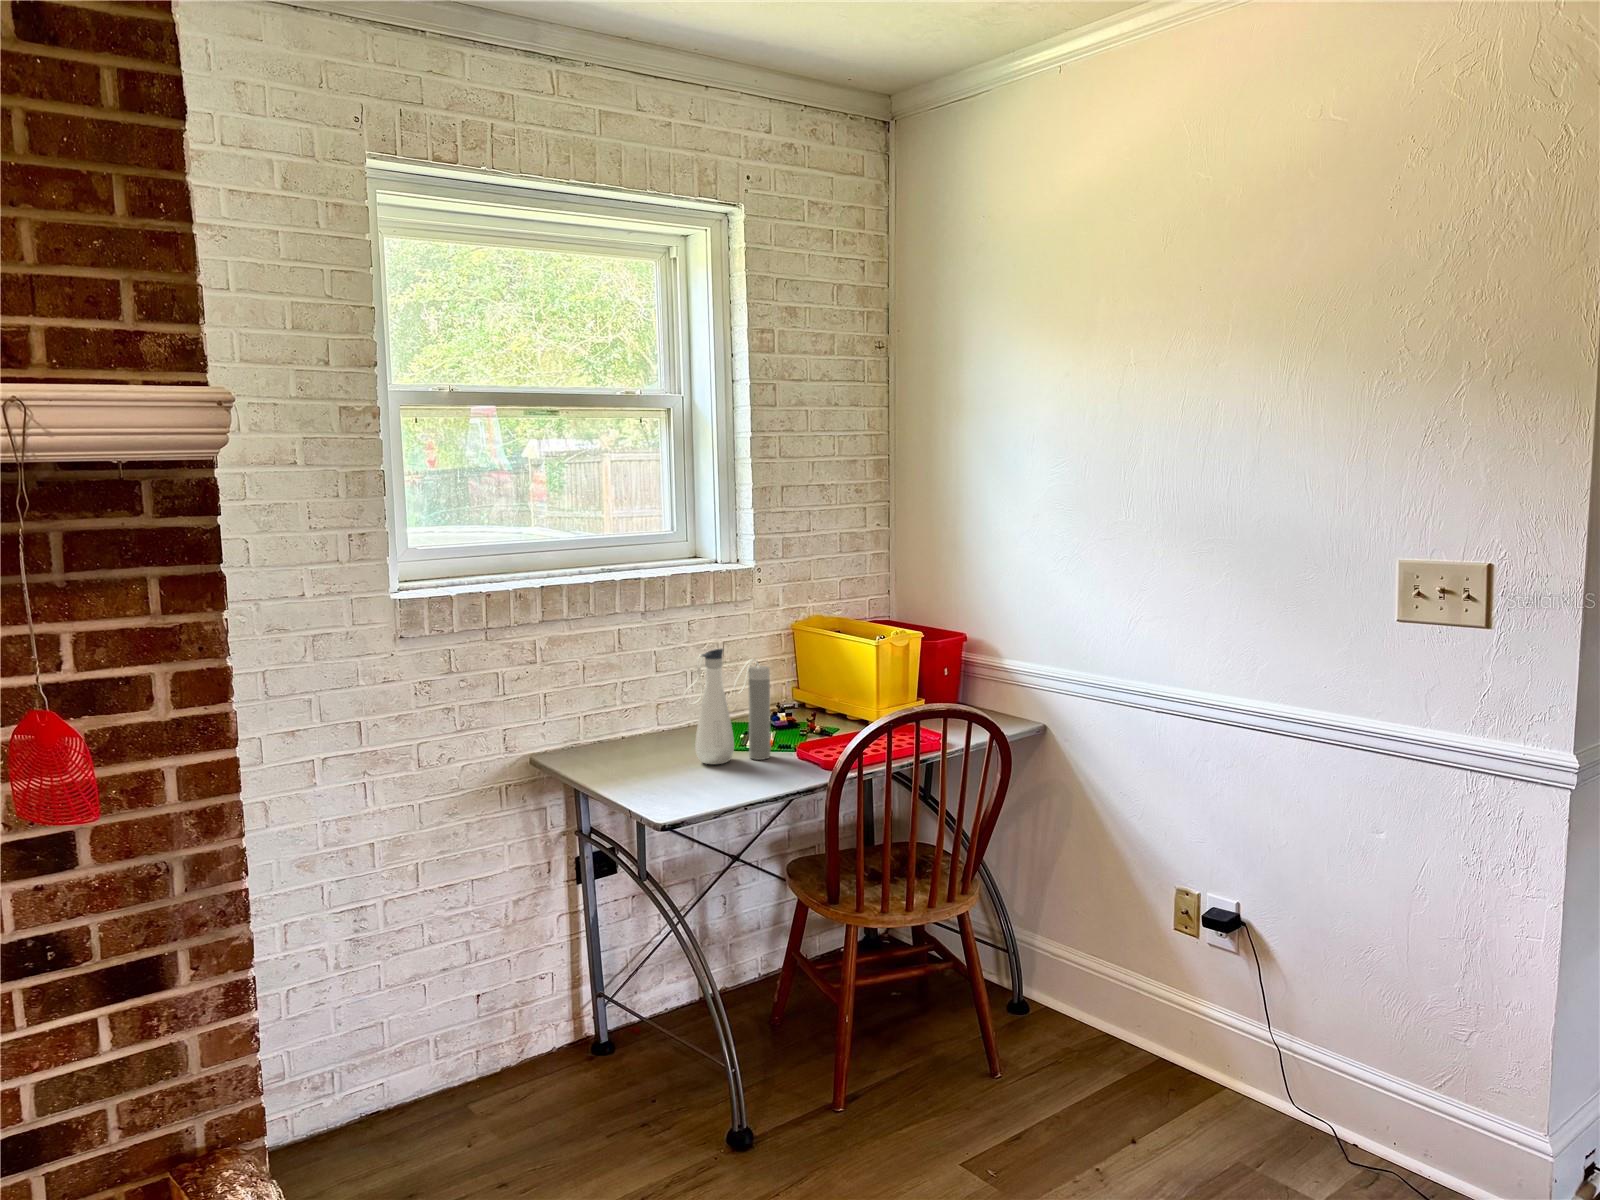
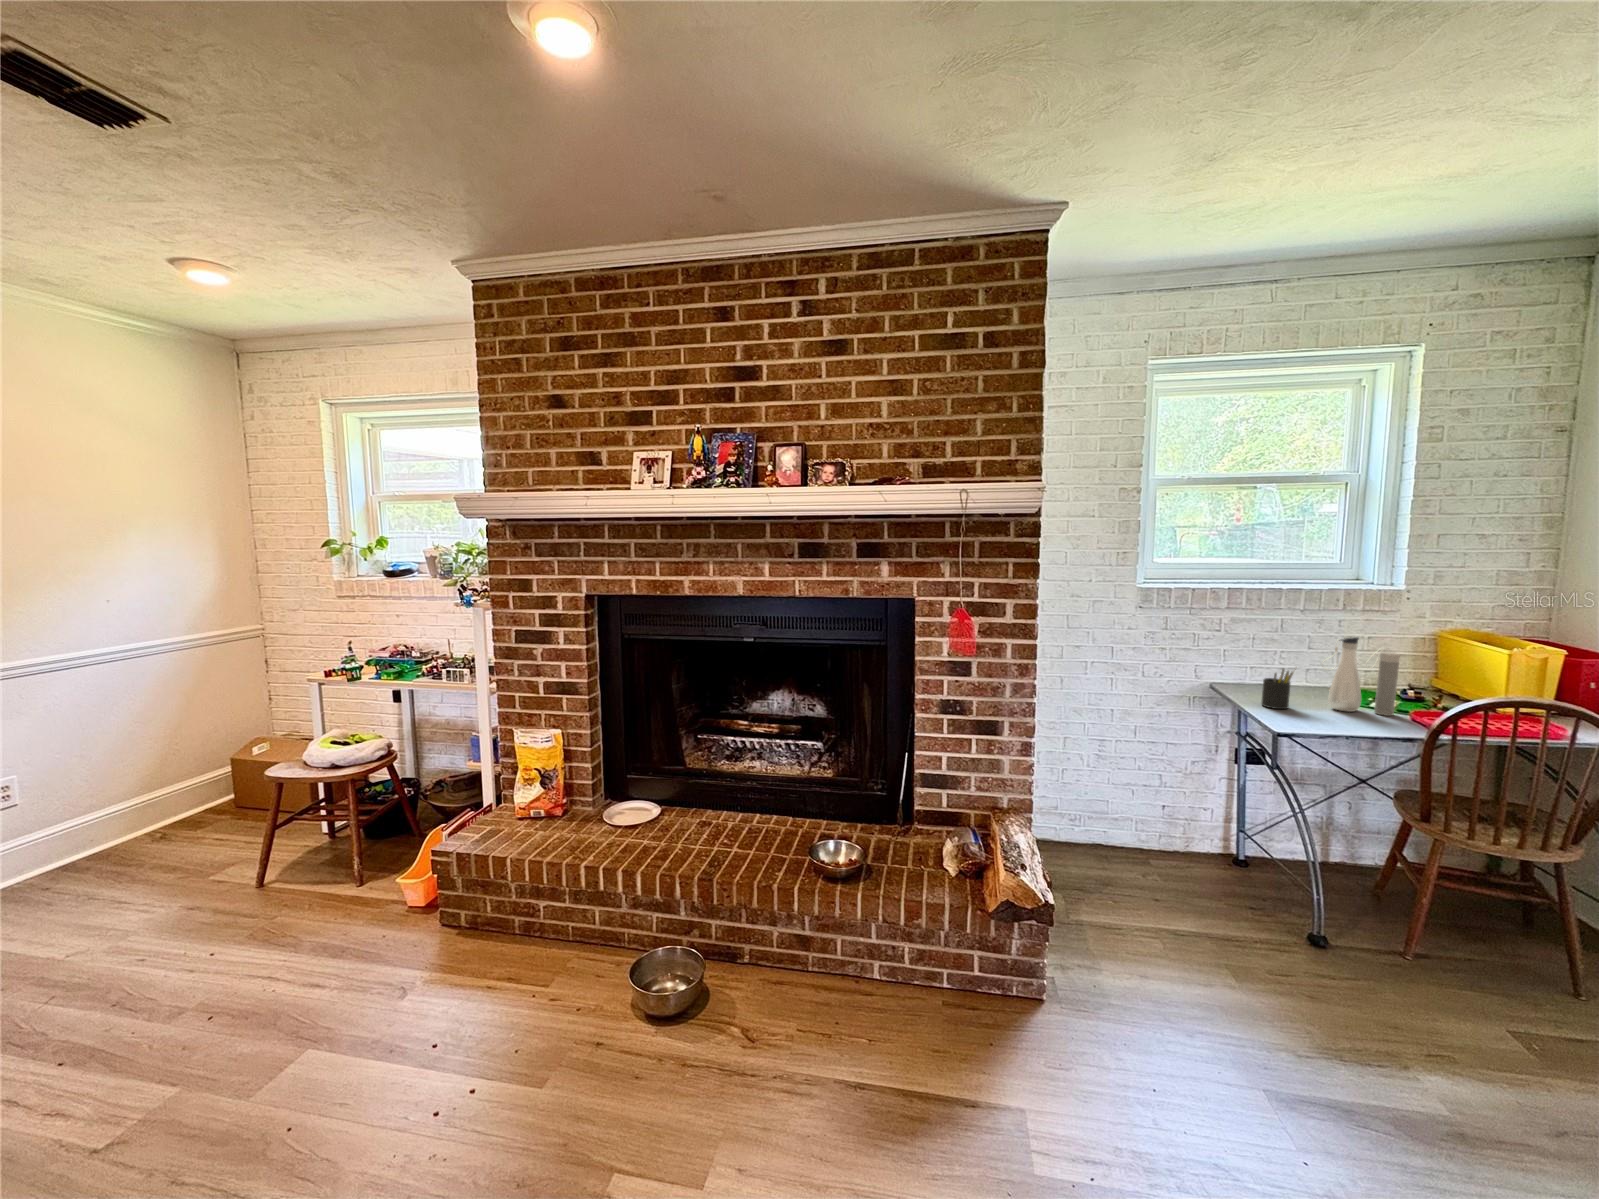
pen holder: none [614,707,656,782] -> present [1261,668,1296,709]

